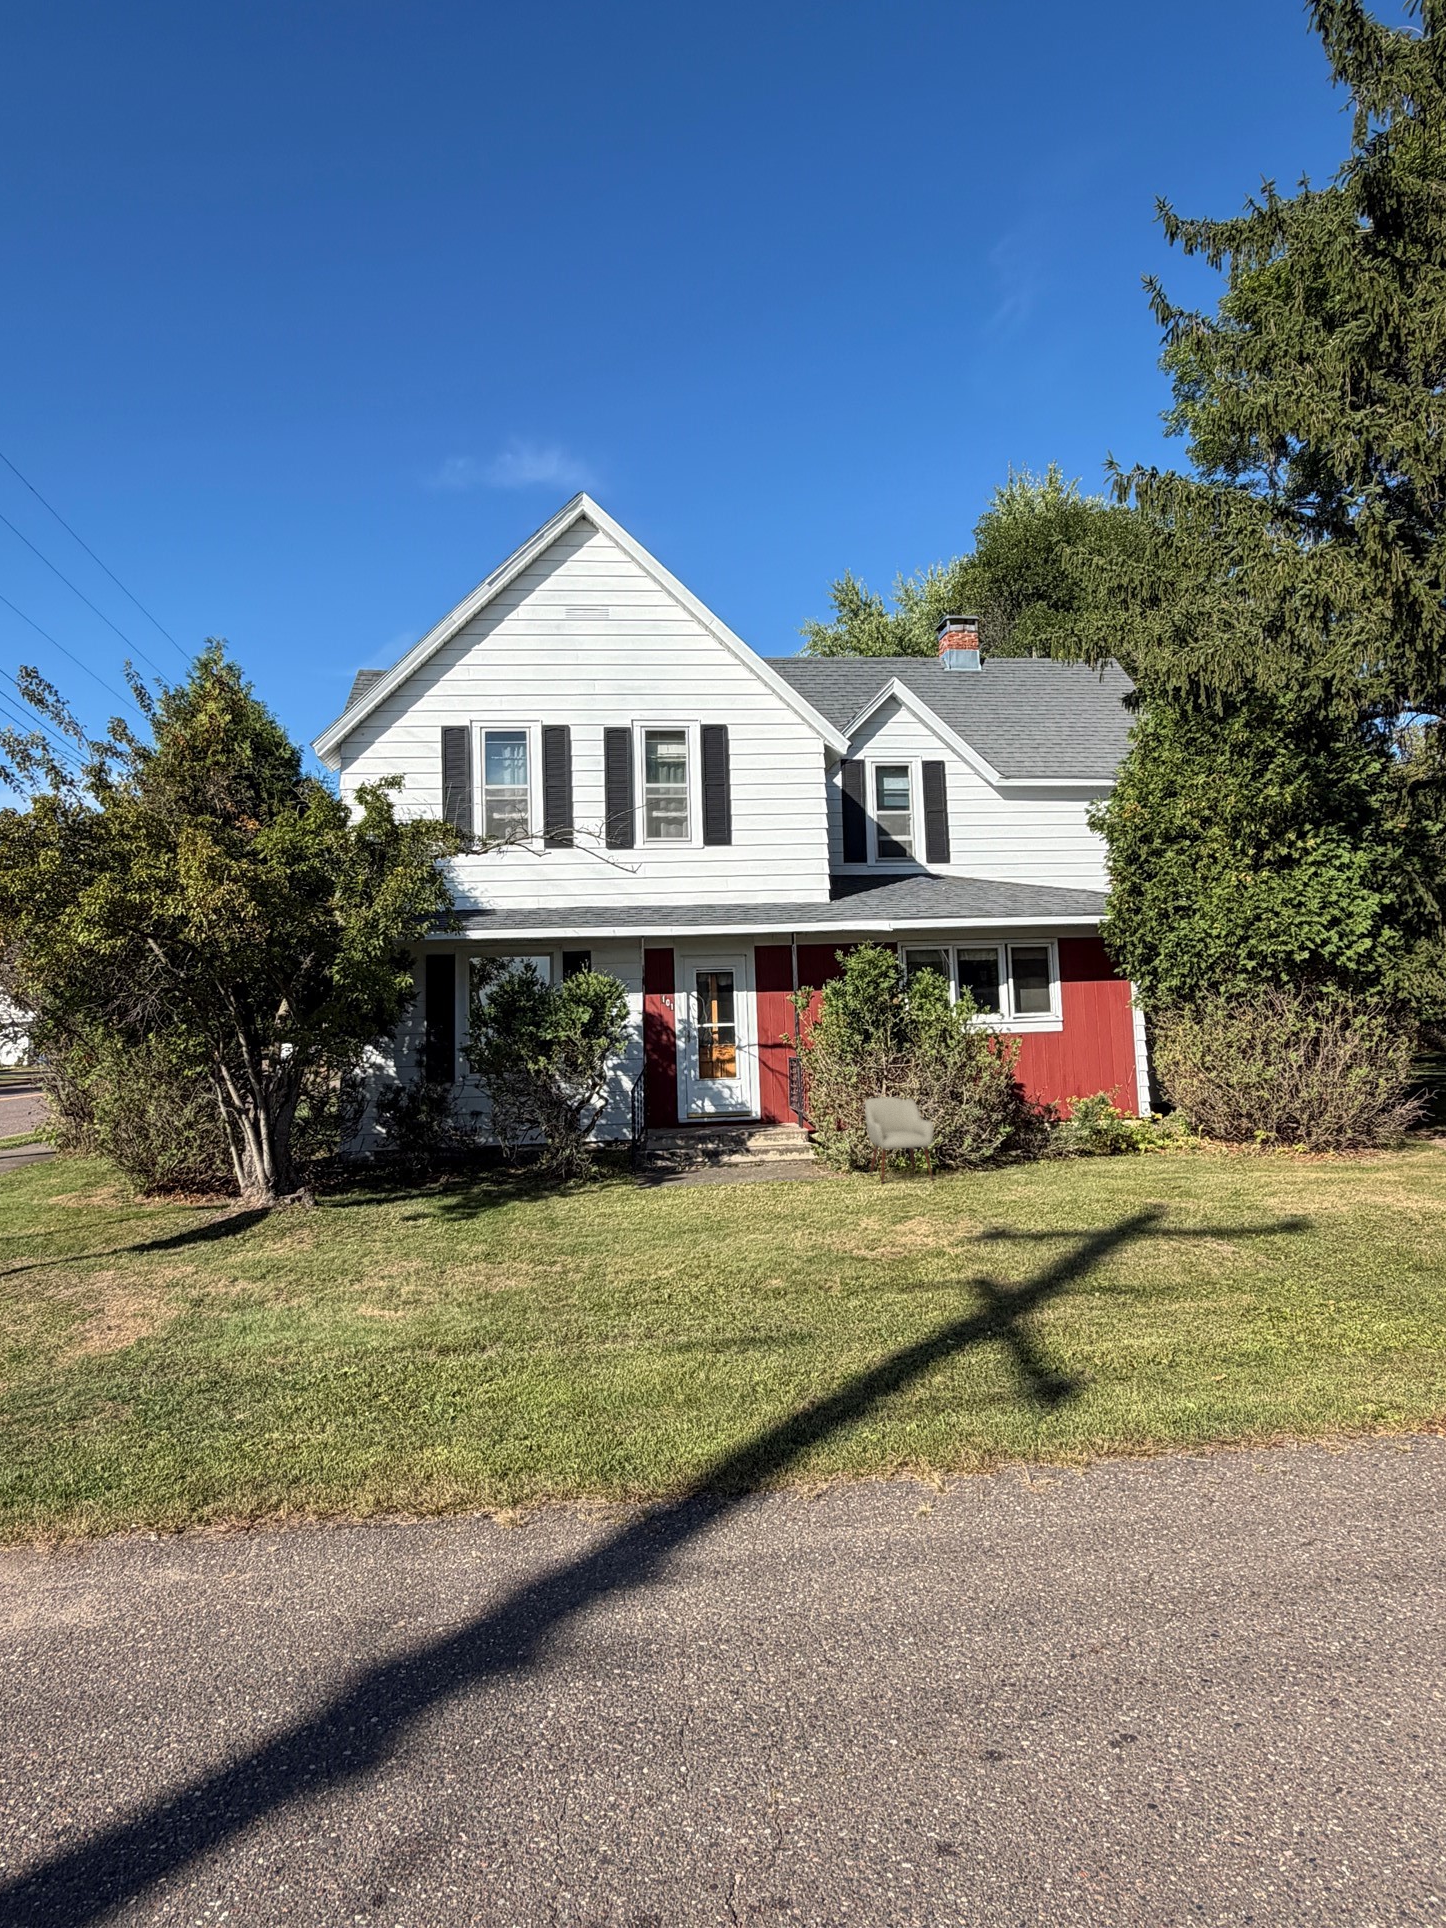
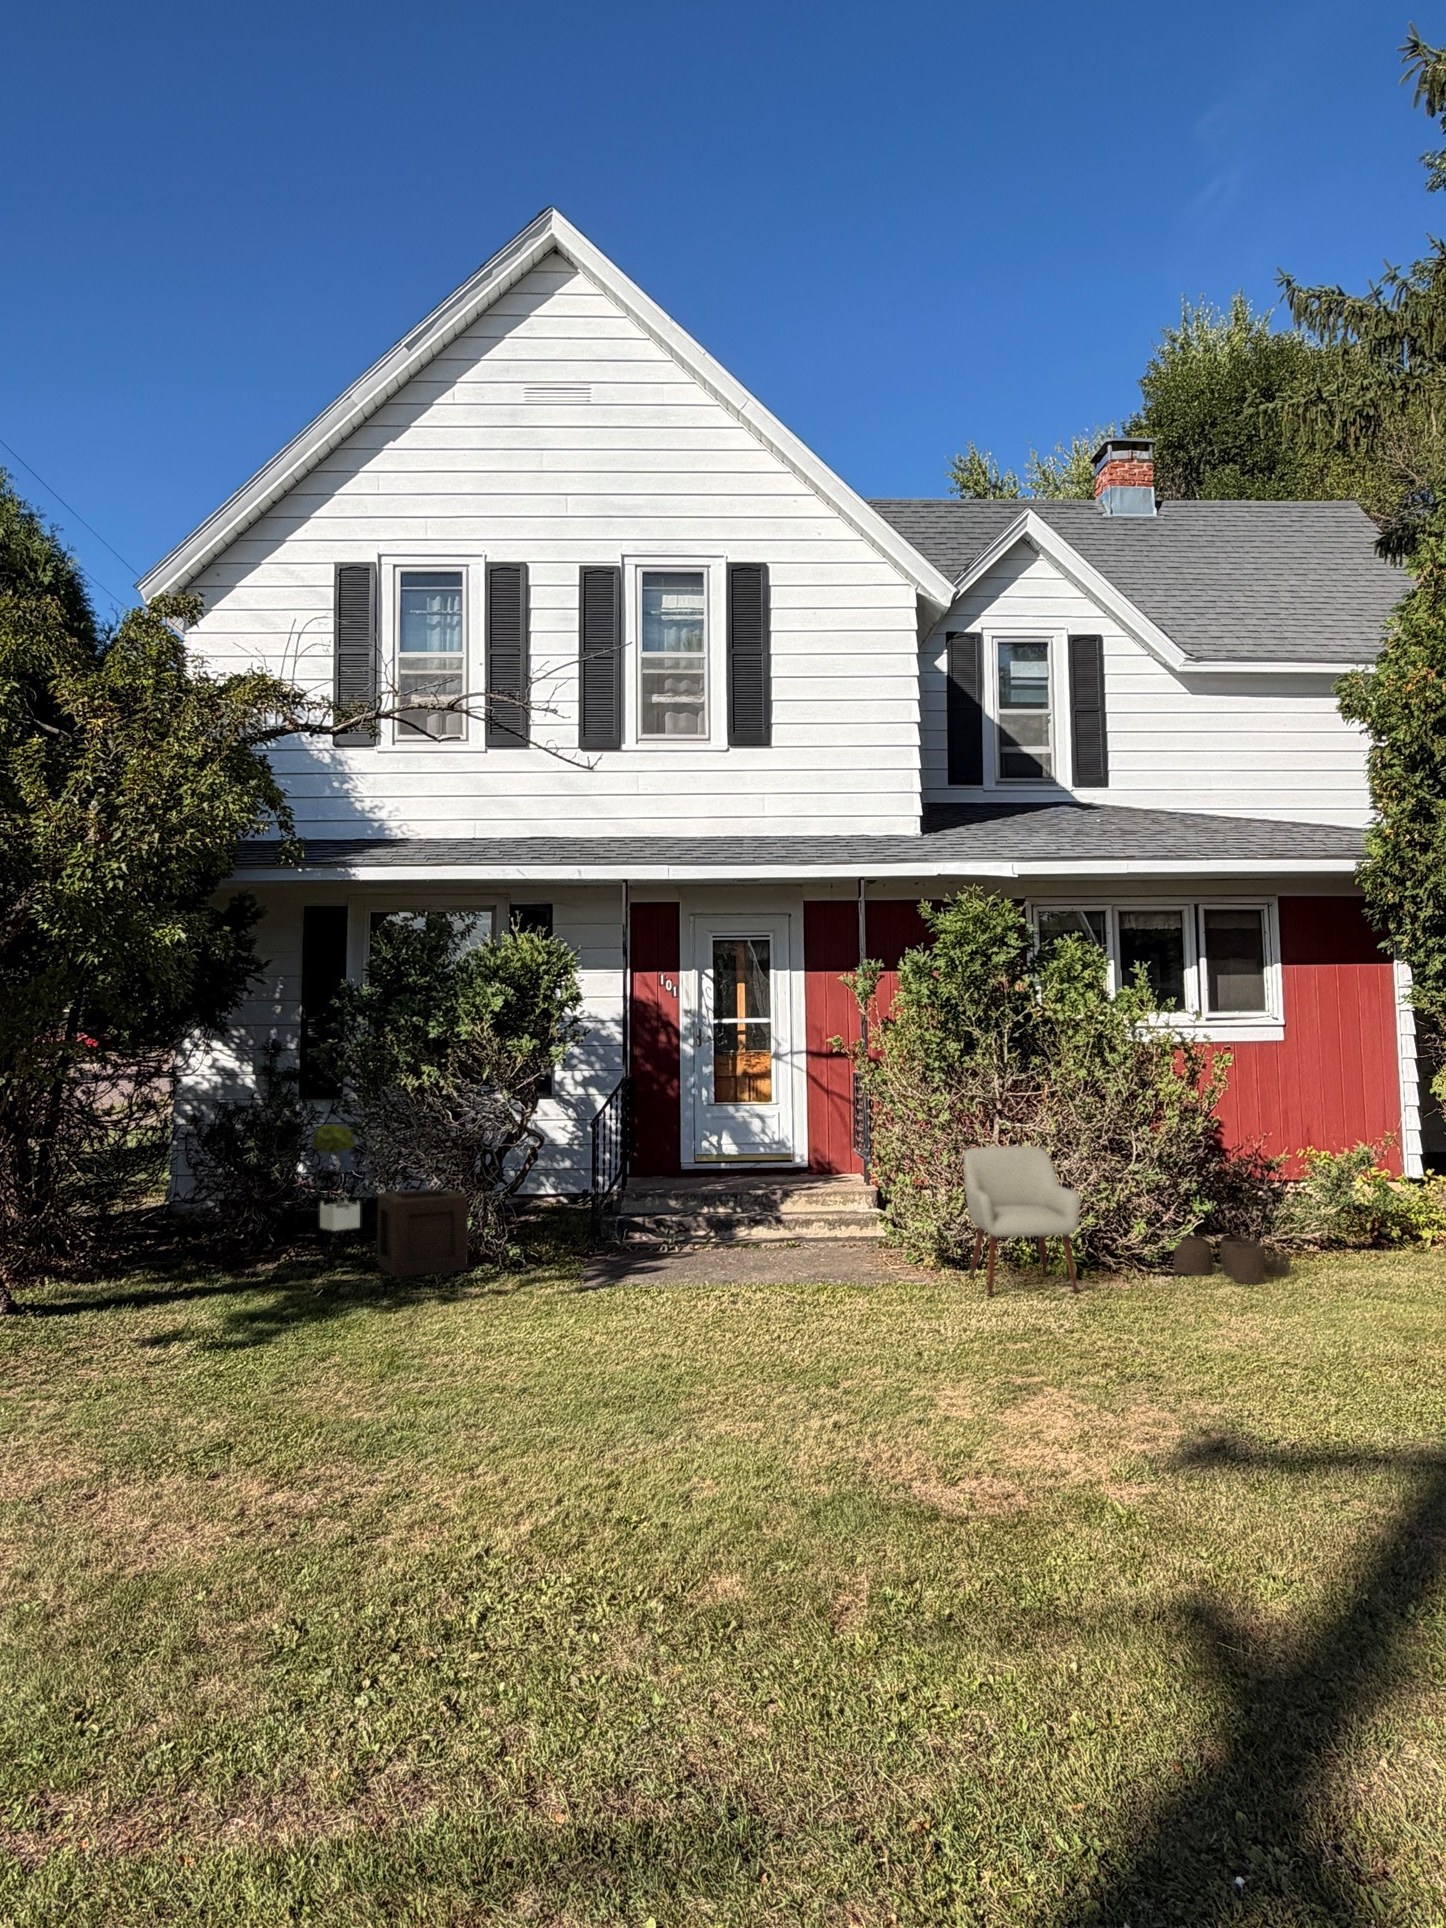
potted tree: none [442,1097,474,1166] -> present [312,1124,360,1231]
wooden crate: none [503,1133,563,1187] -> present [377,1188,468,1277]
woven basket: none [989,1145,1056,1173] -> present [1174,1234,1291,1284]

